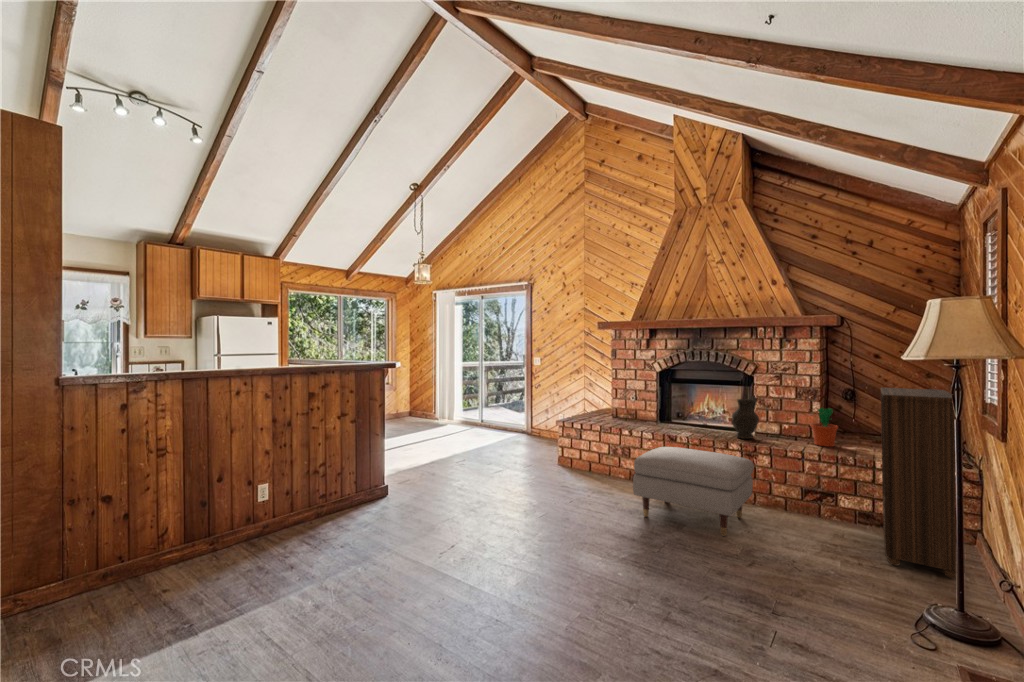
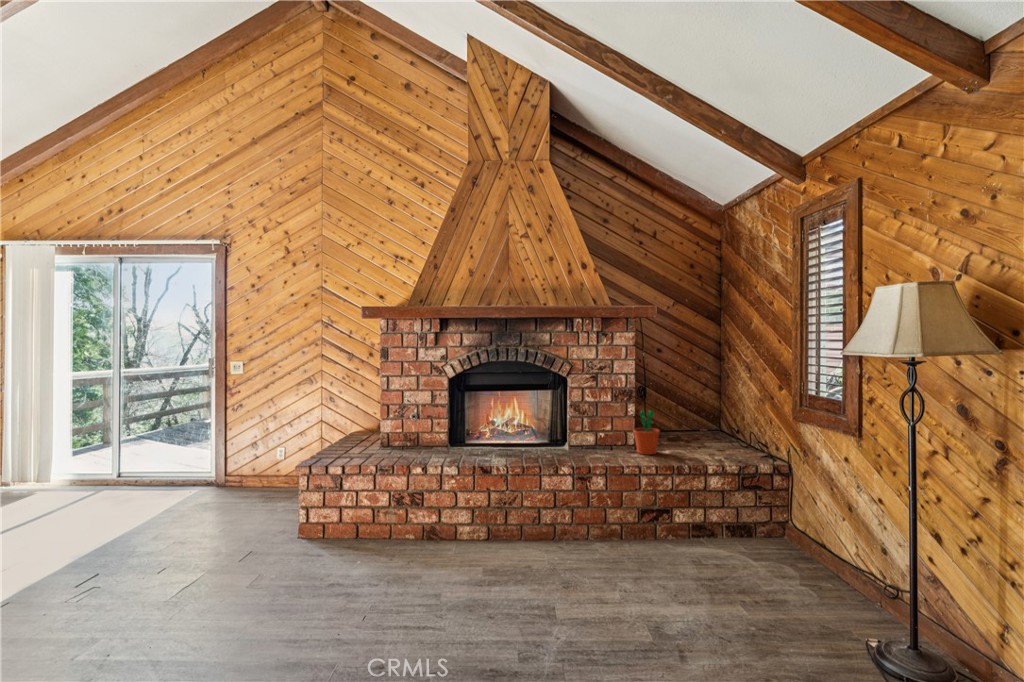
bookshelf: present [881,388,958,578] -> none [721,384,839,594]
decorative vase: present [732,396,759,439] -> none [553,402,583,458]
ottoman: present [633,447,754,536] -> none [472,487,629,615]

